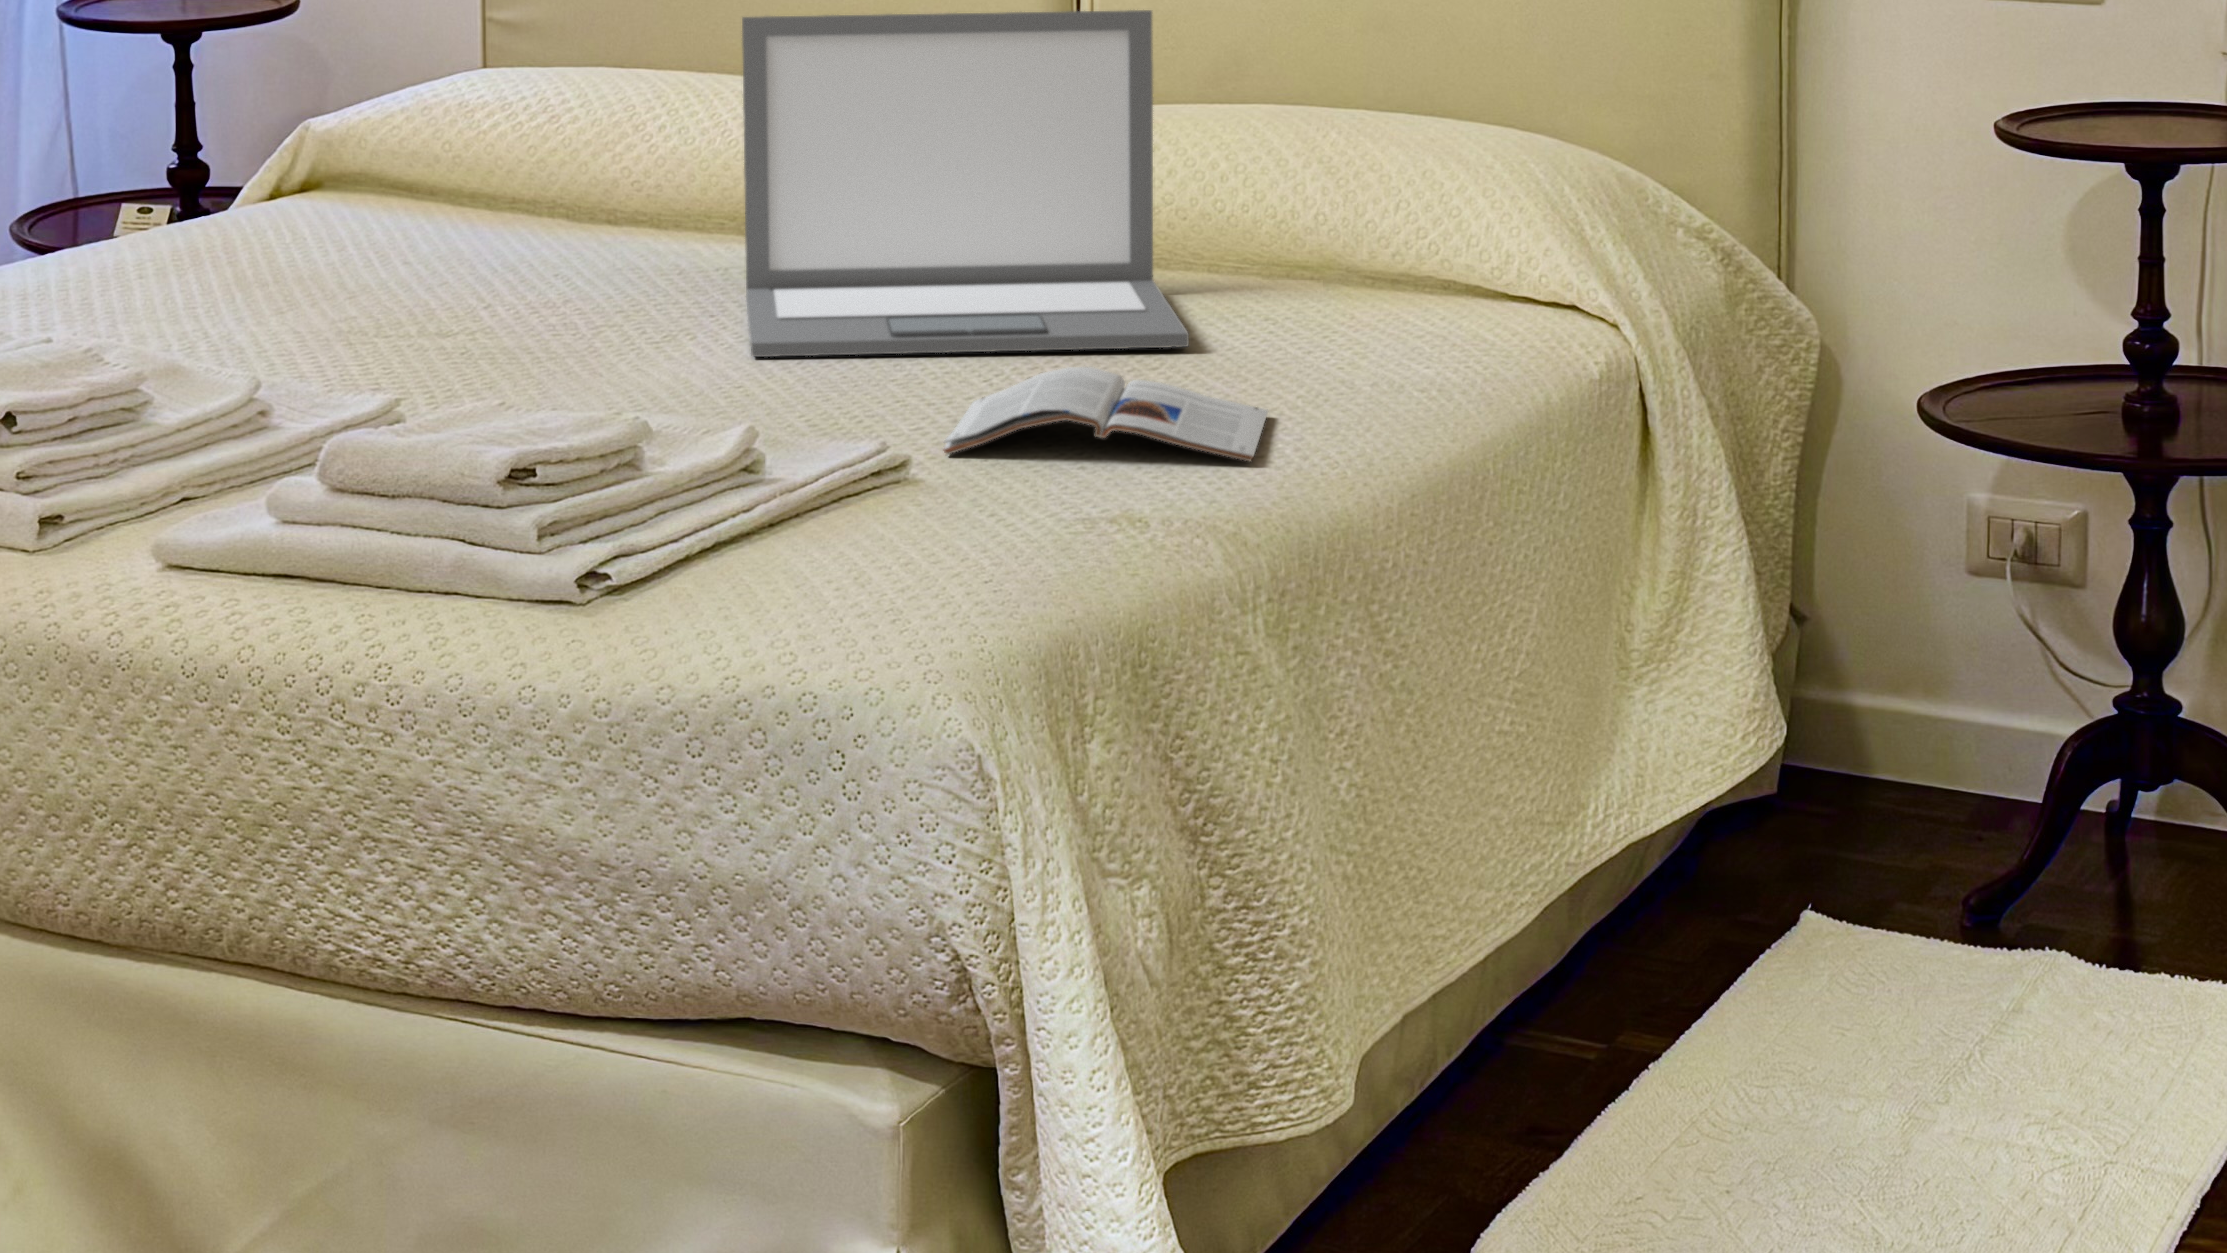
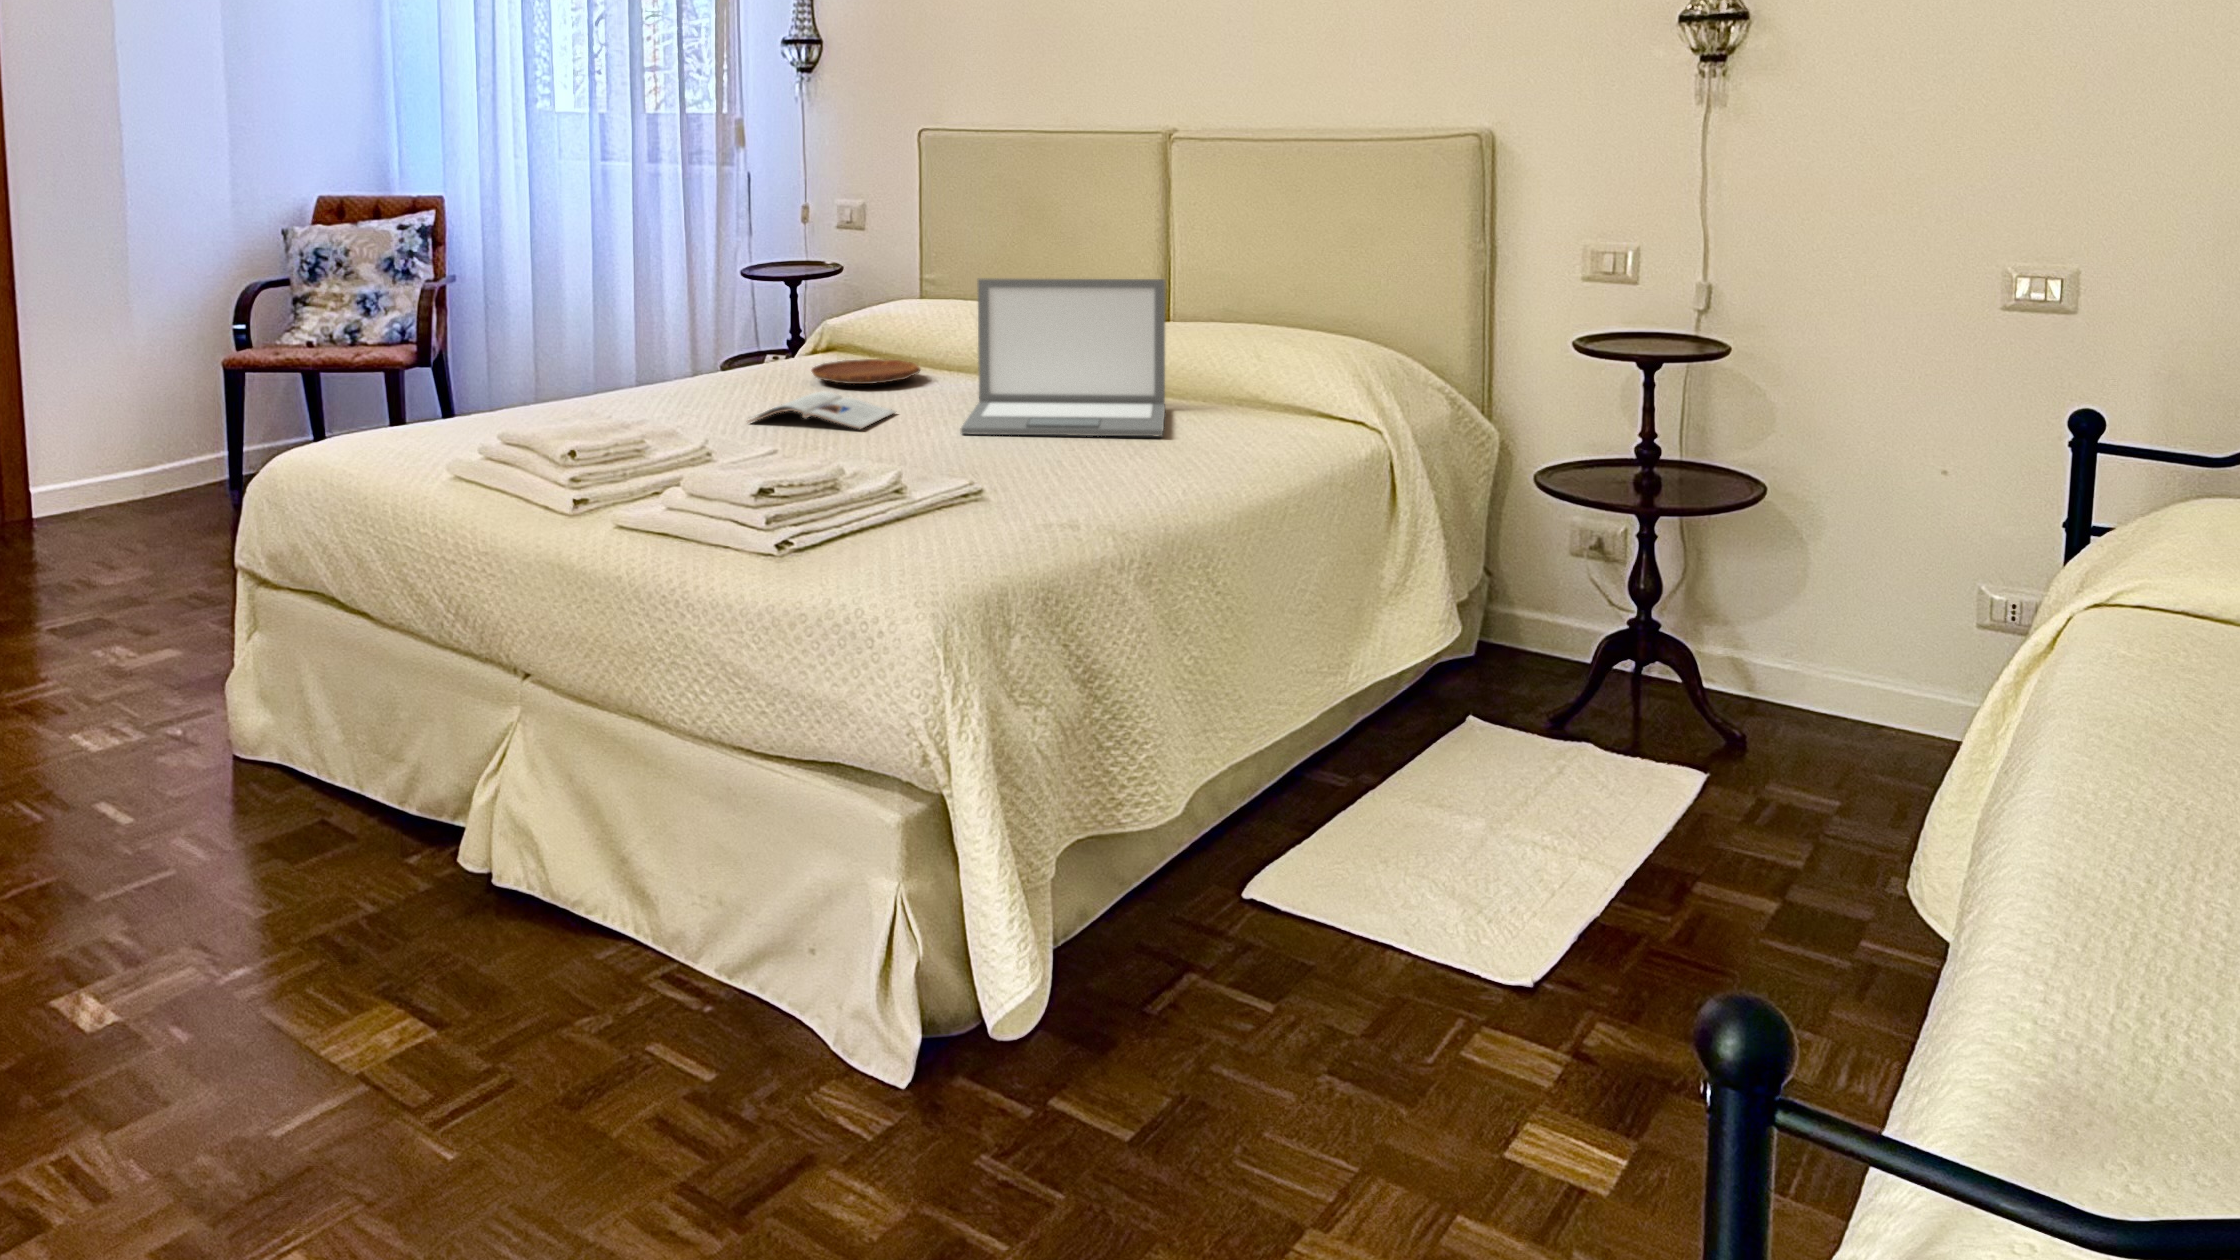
tray: none [324,203,575,258] -> present [811,359,920,384]
magazine: present [943,367,1268,461] -> present [749,391,895,429]

